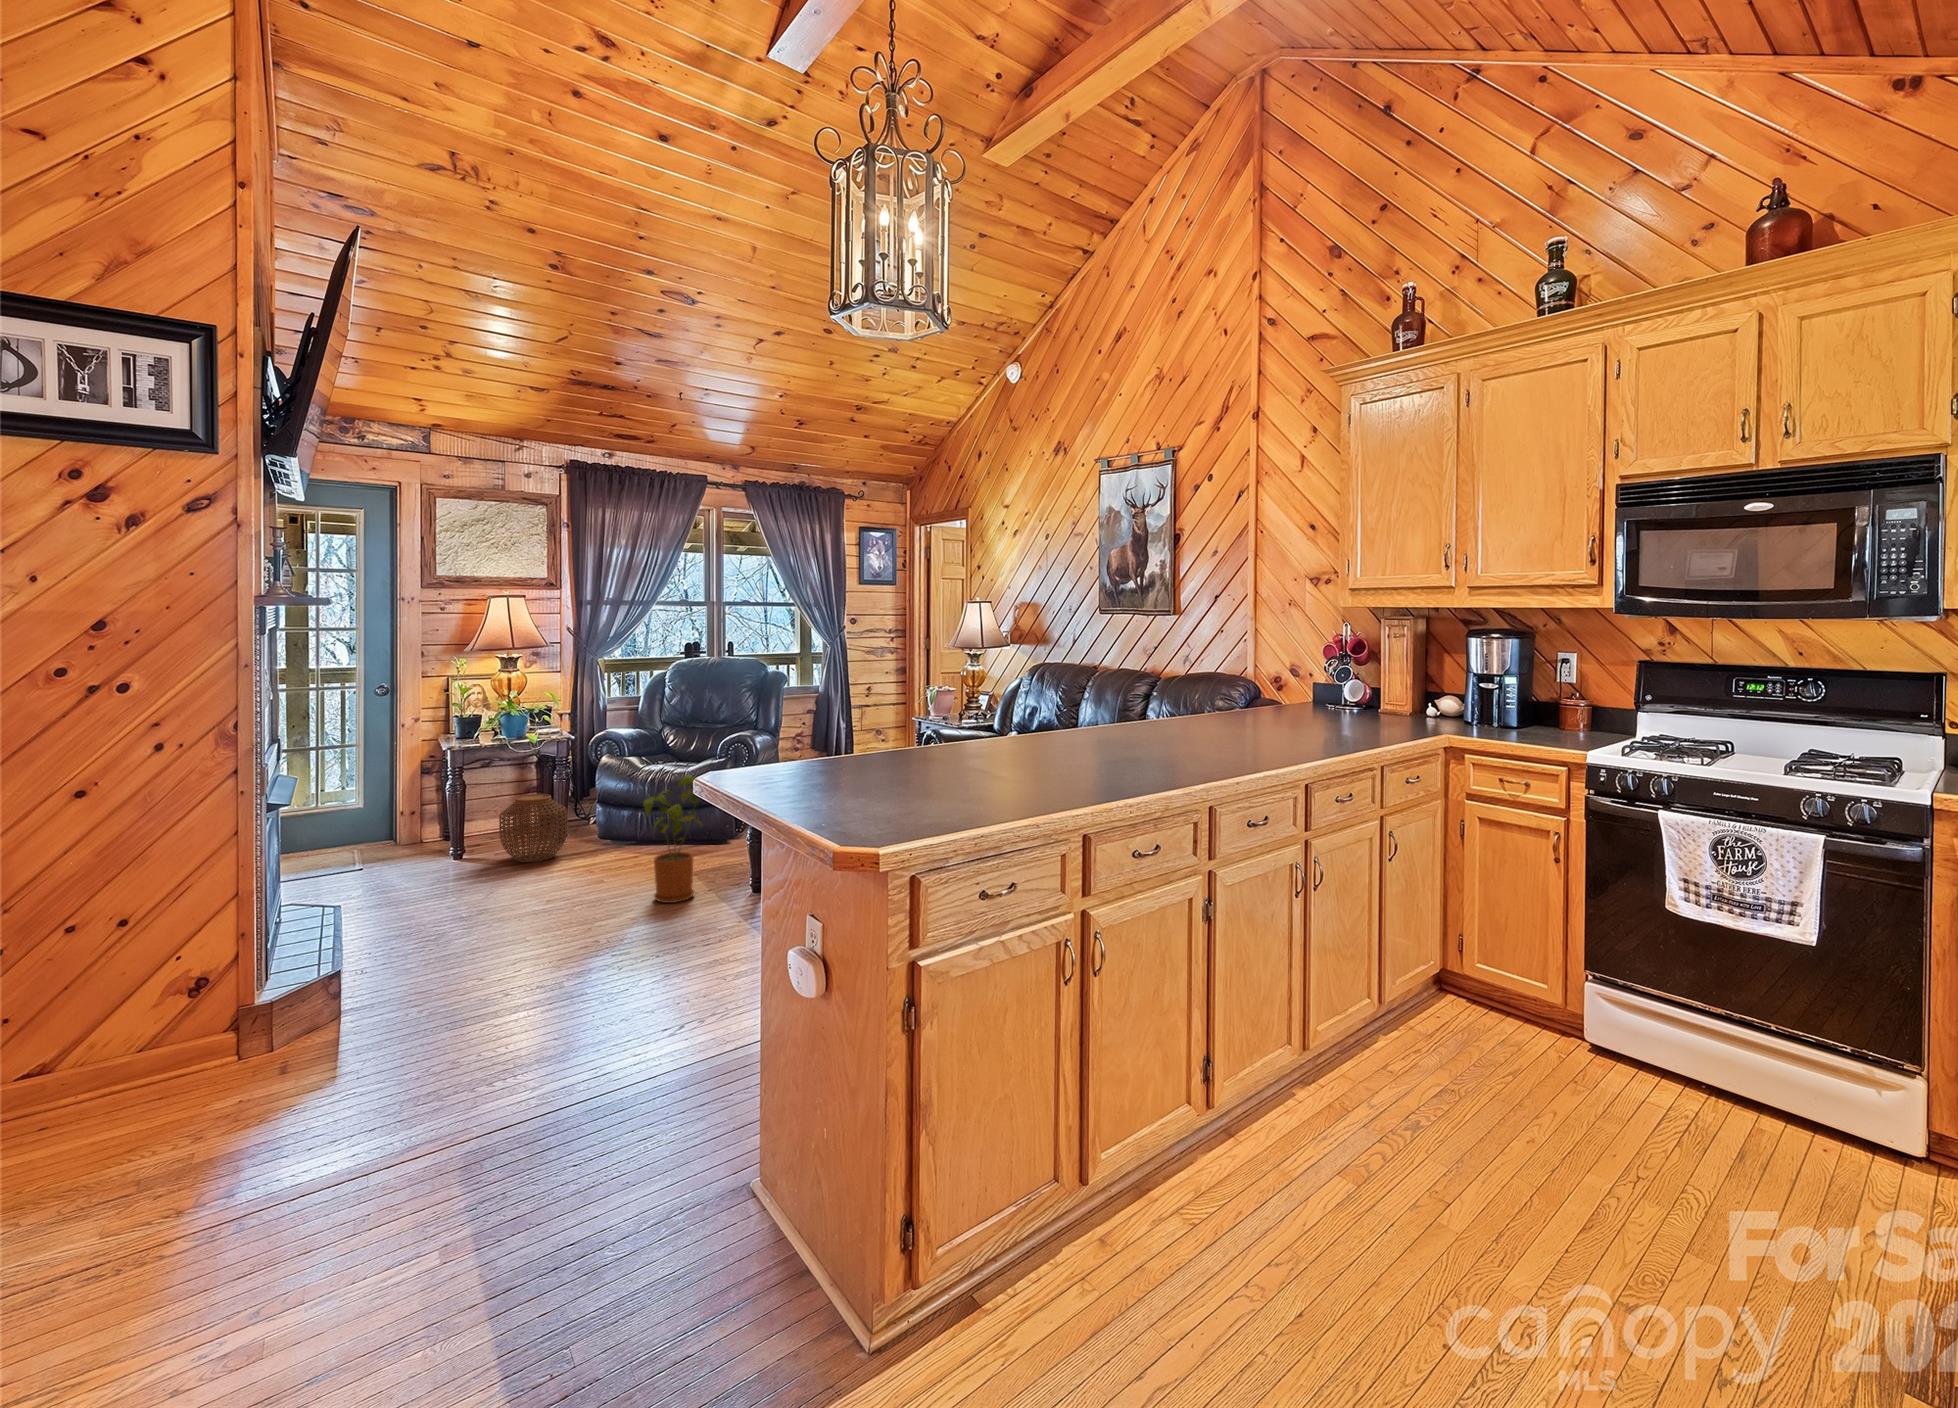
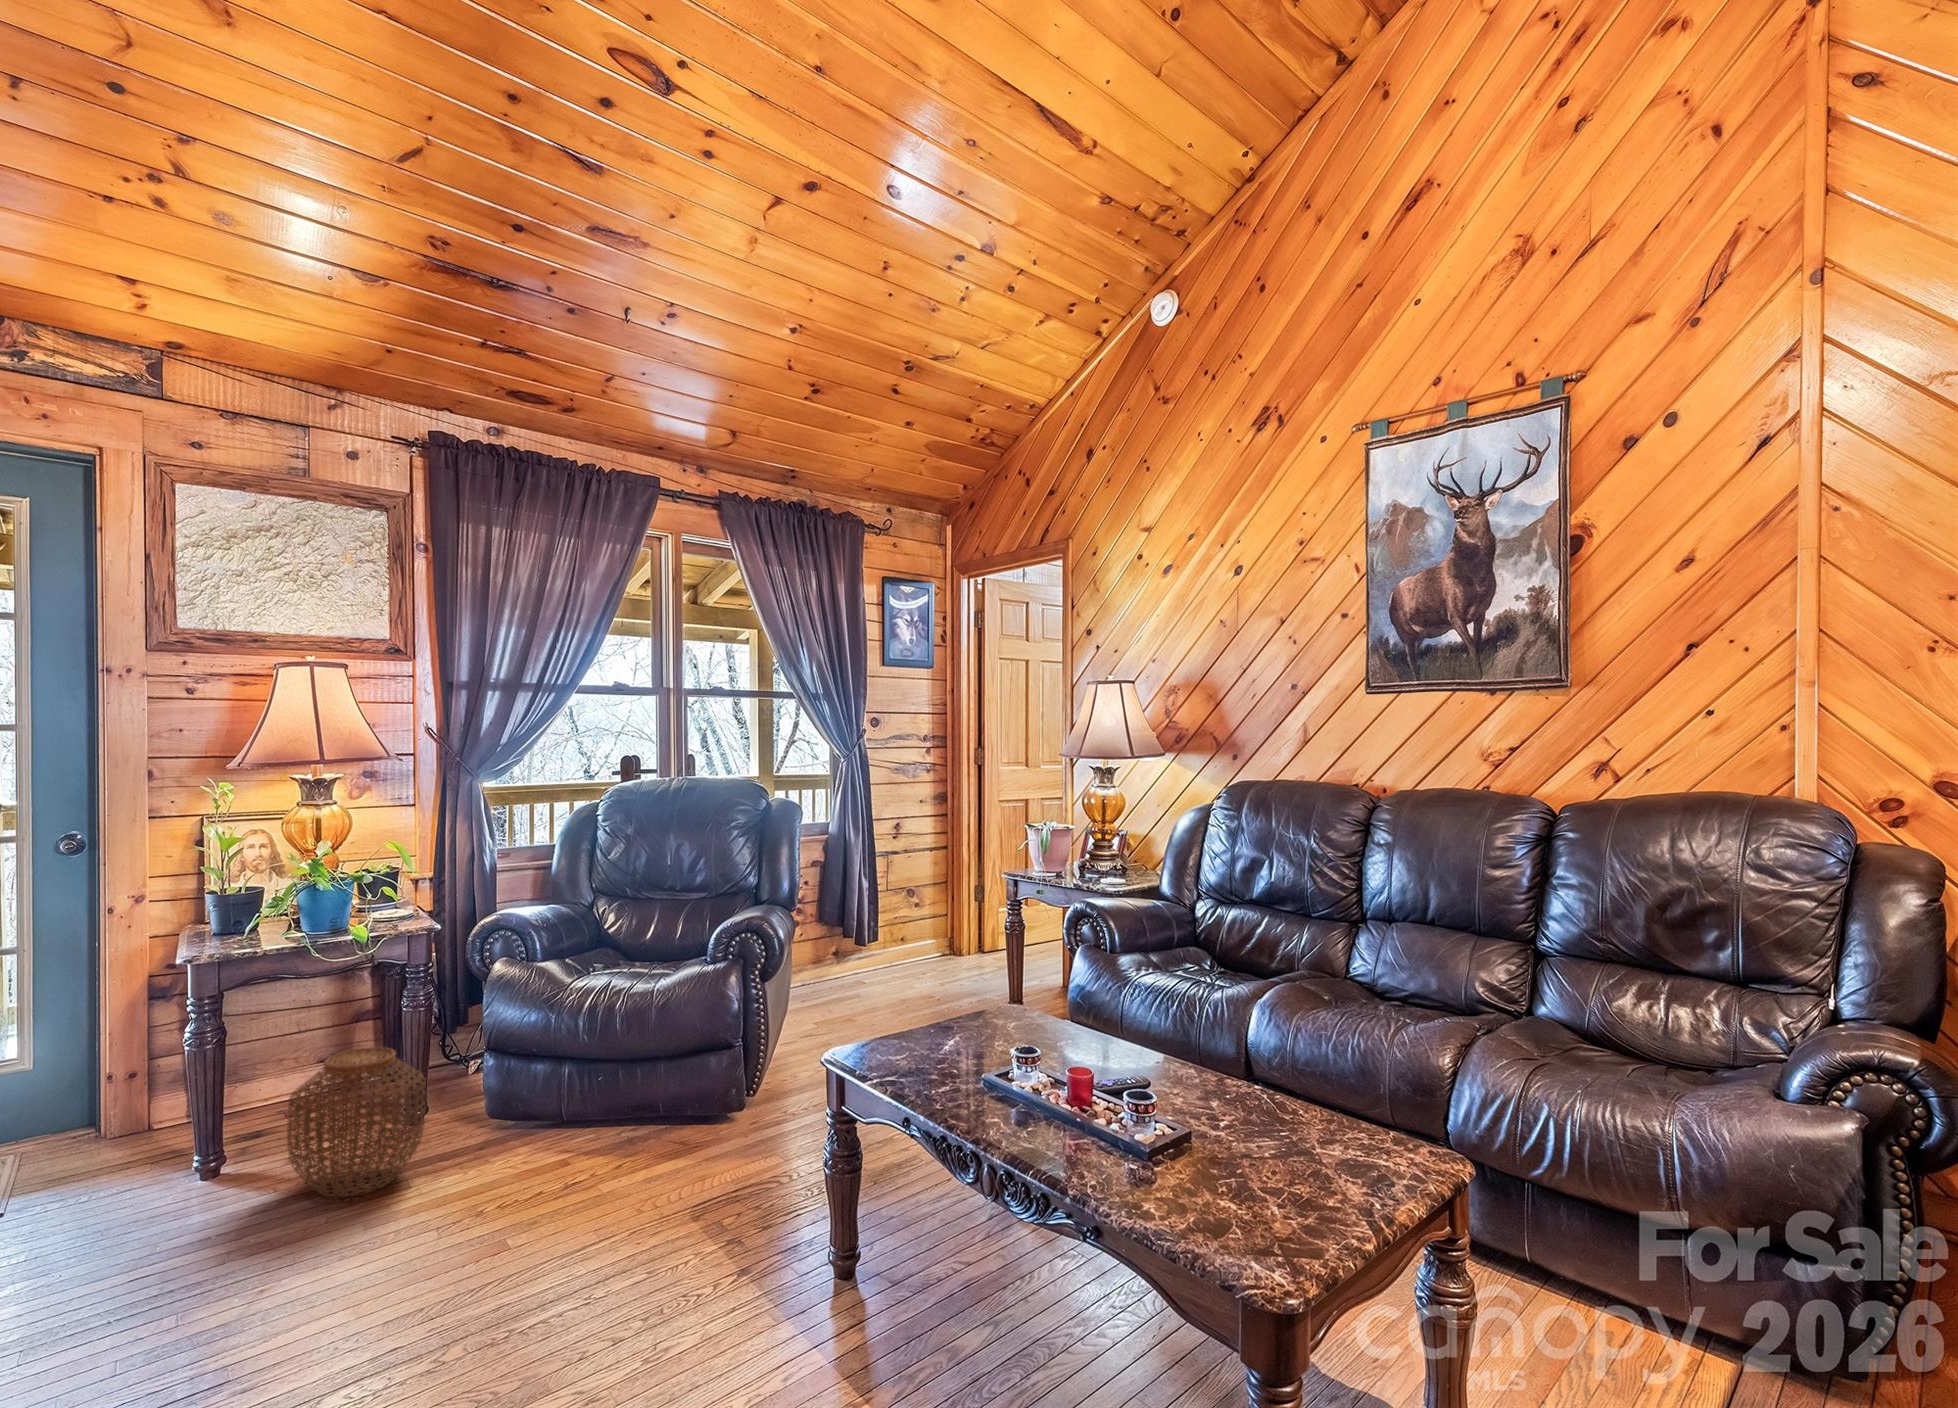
house plant: present [644,775,702,903] -> none [624,1026,784,1336]

